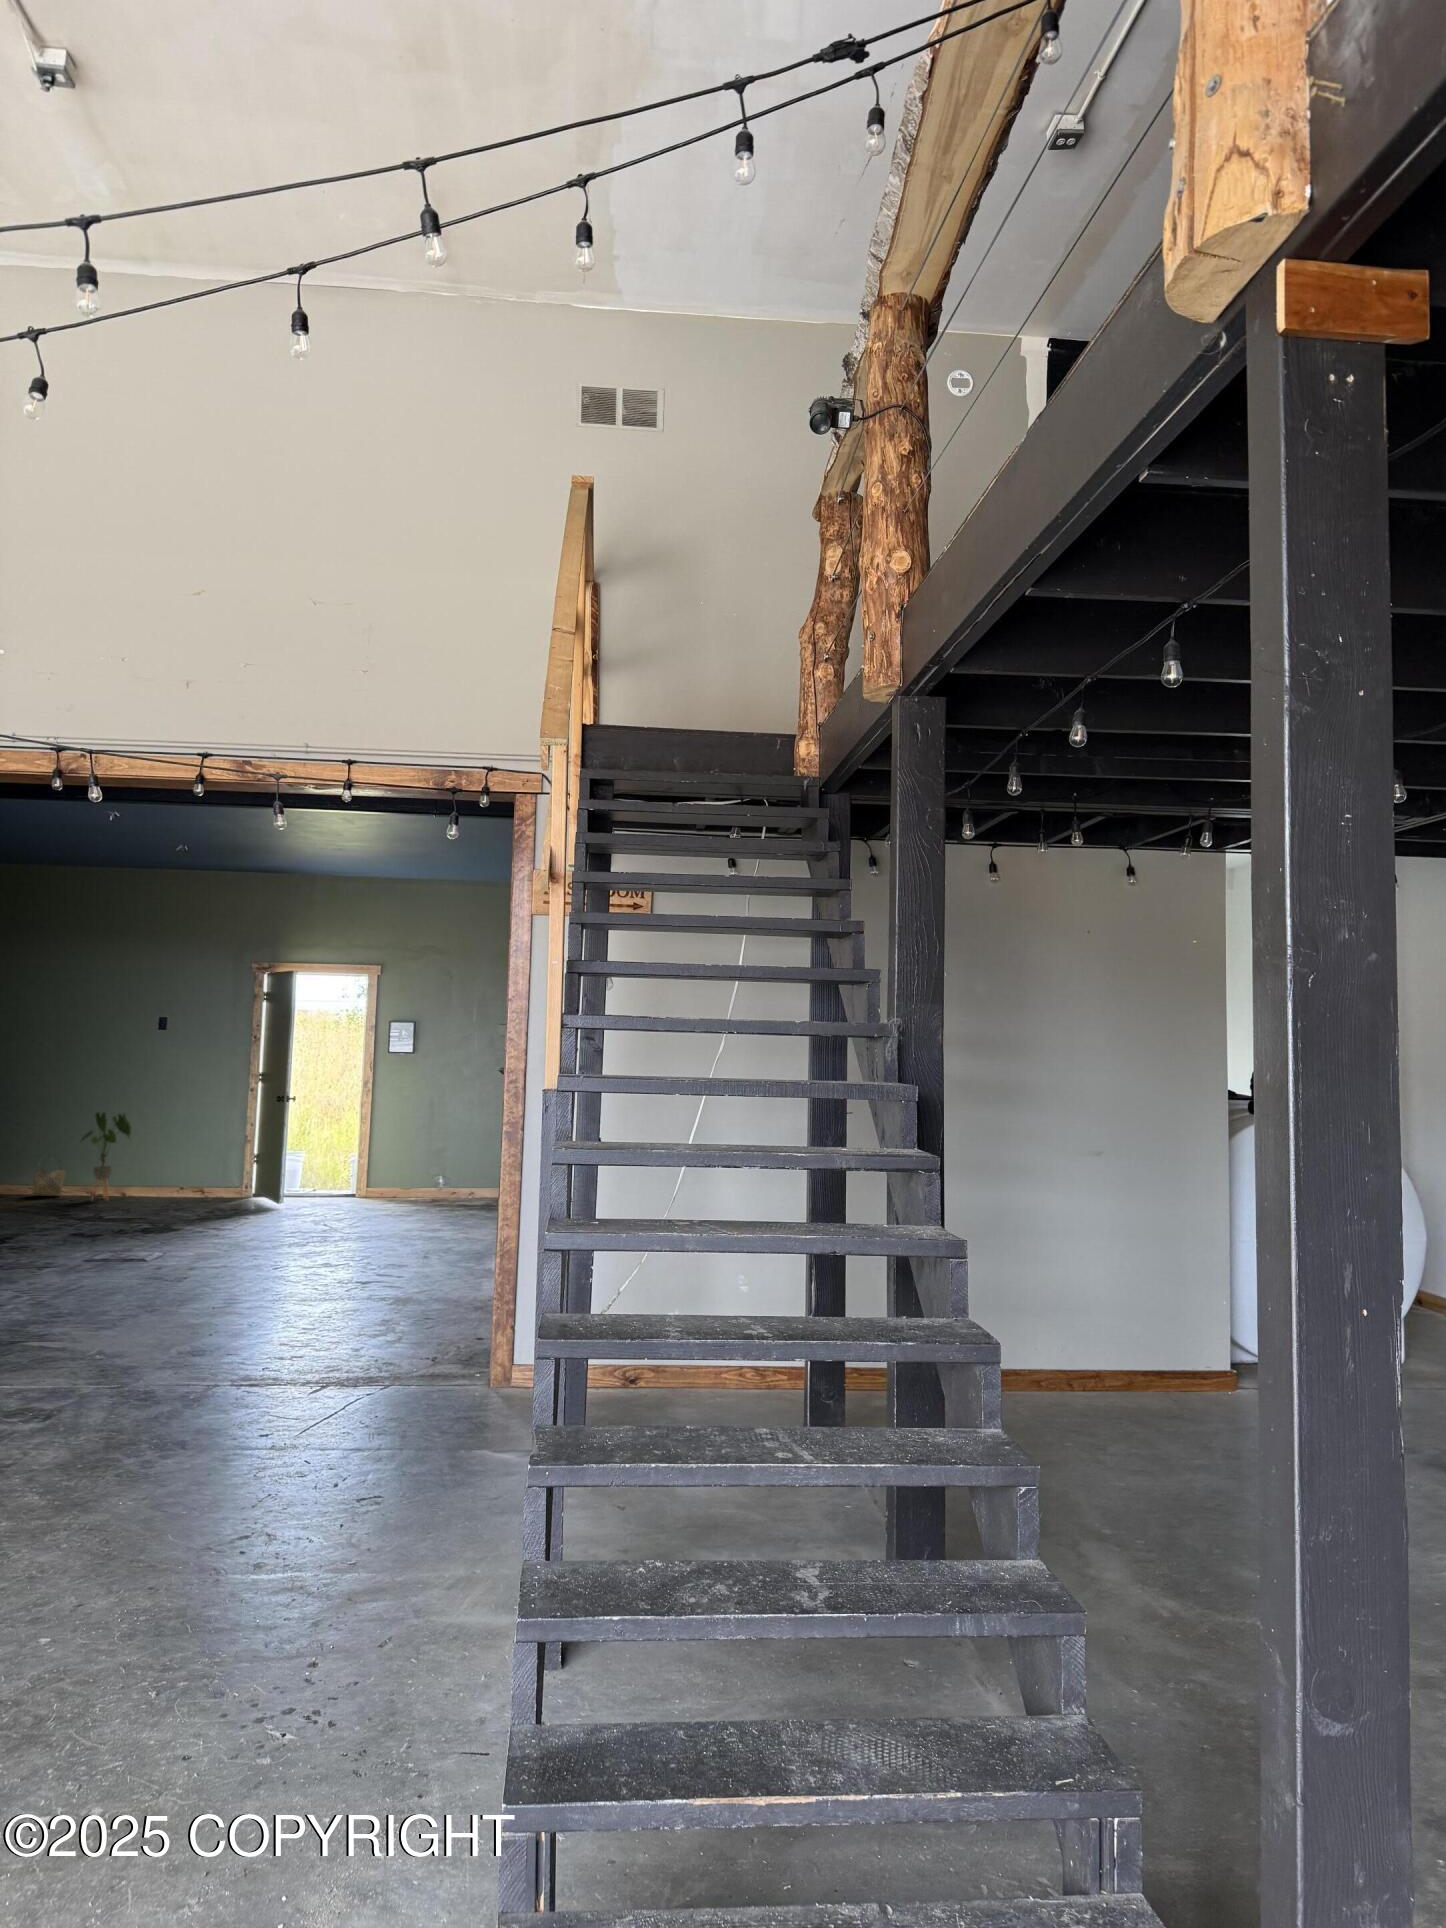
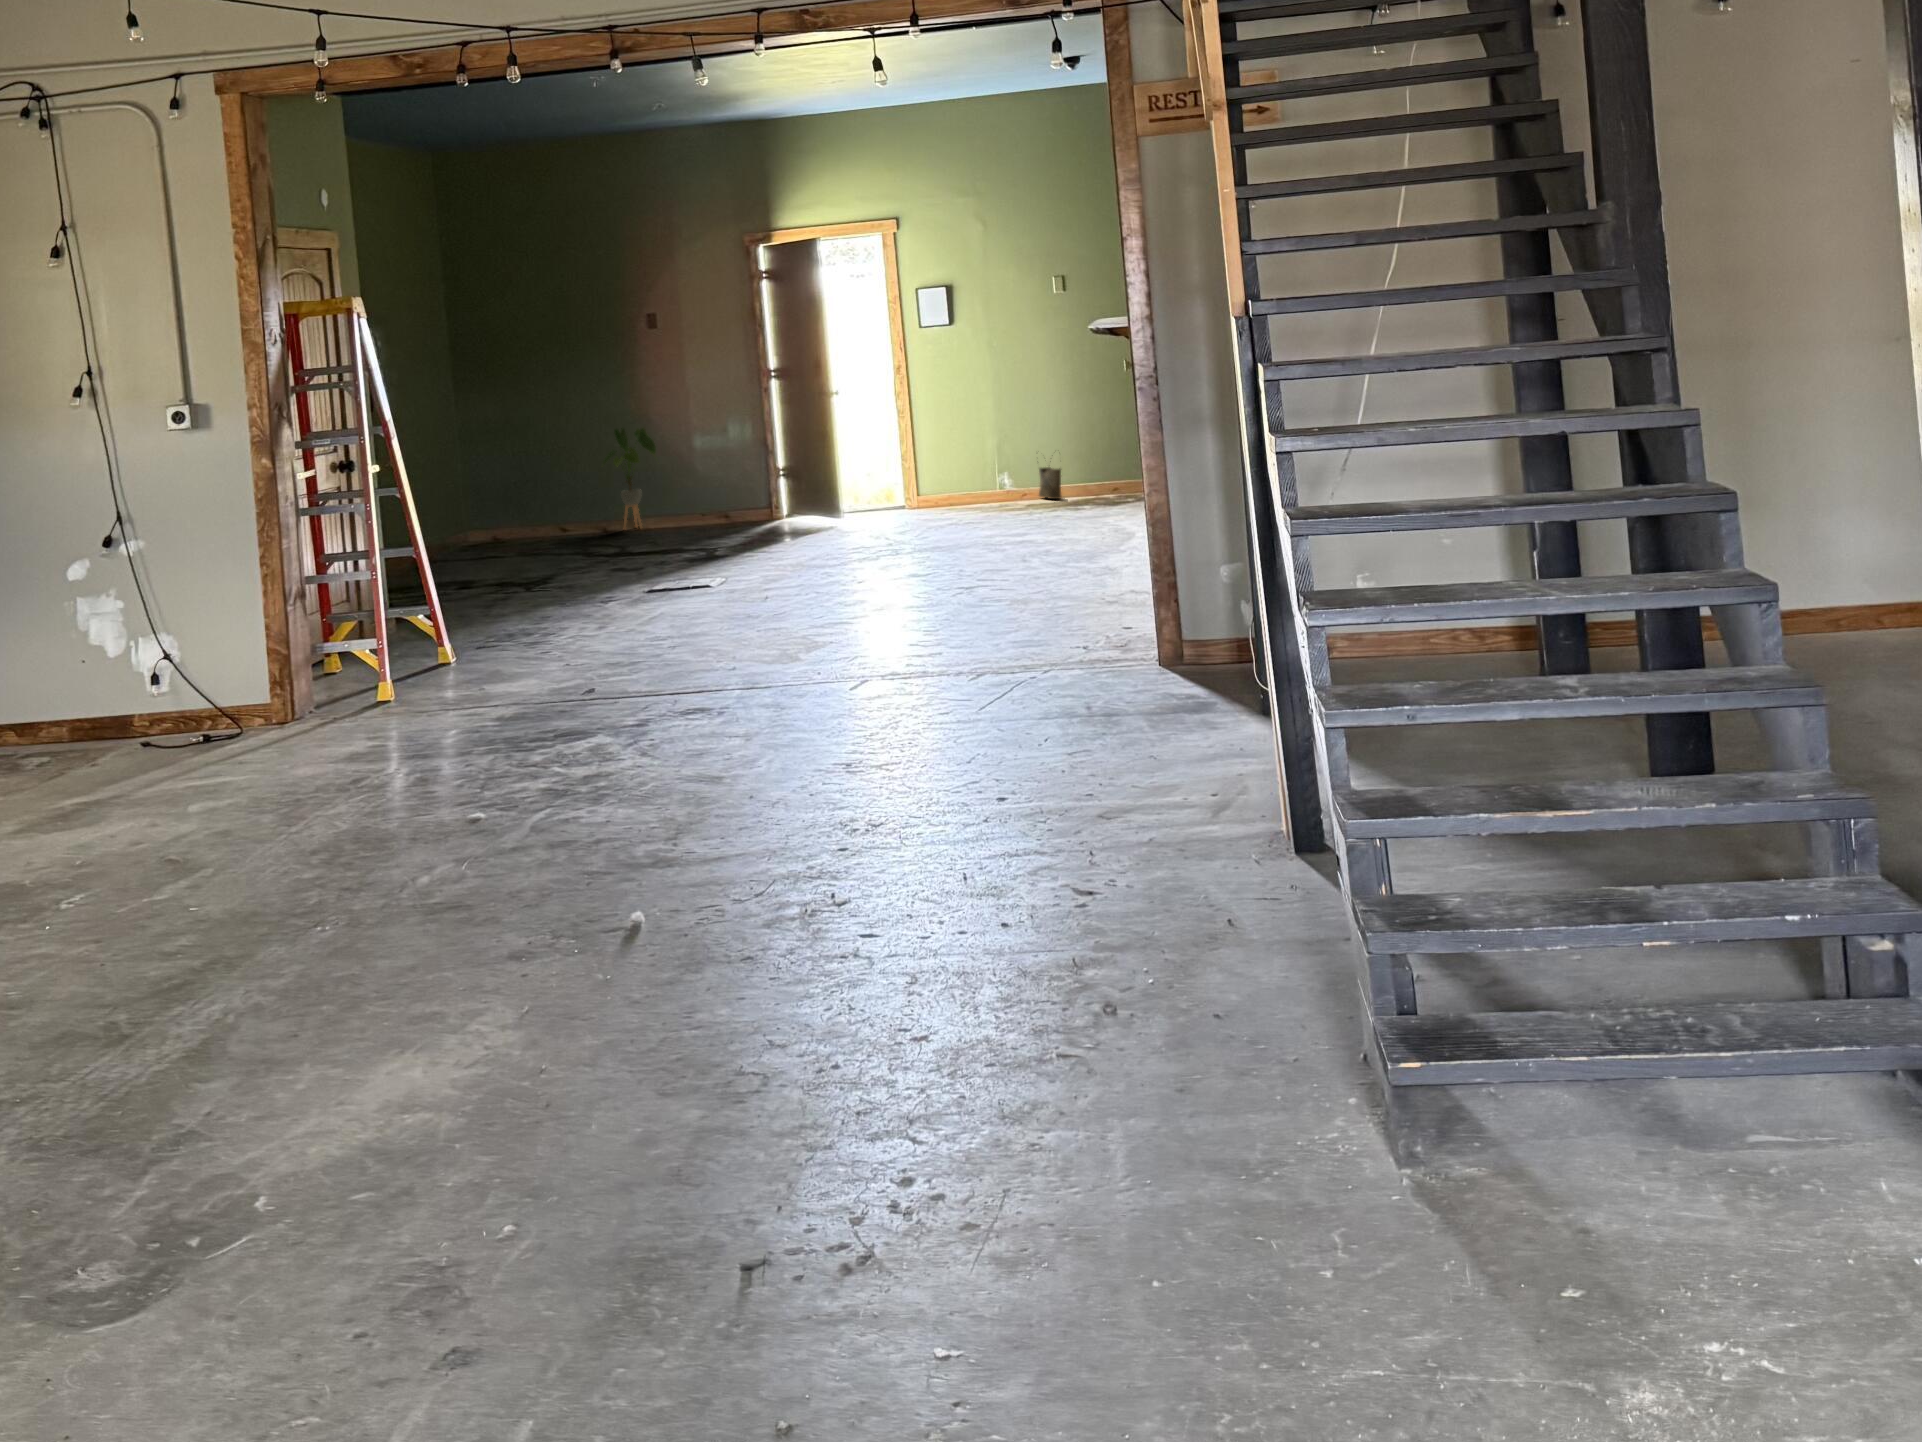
woven basket: present [32,1169,65,1196] -> present [1039,467,1061,499]

